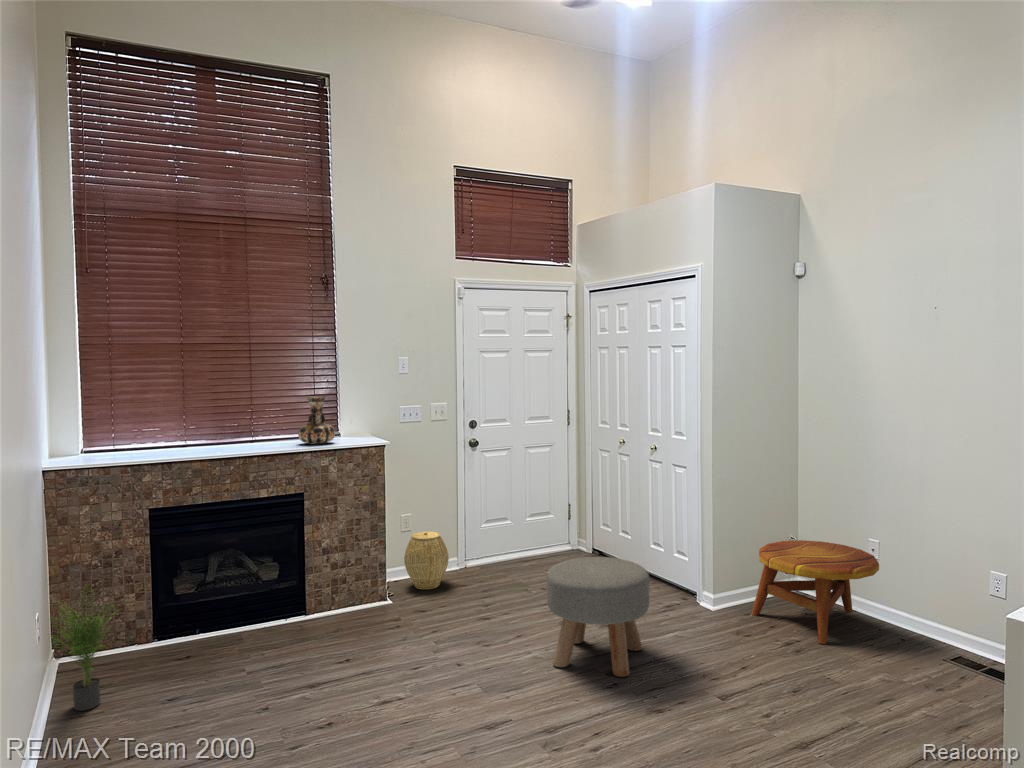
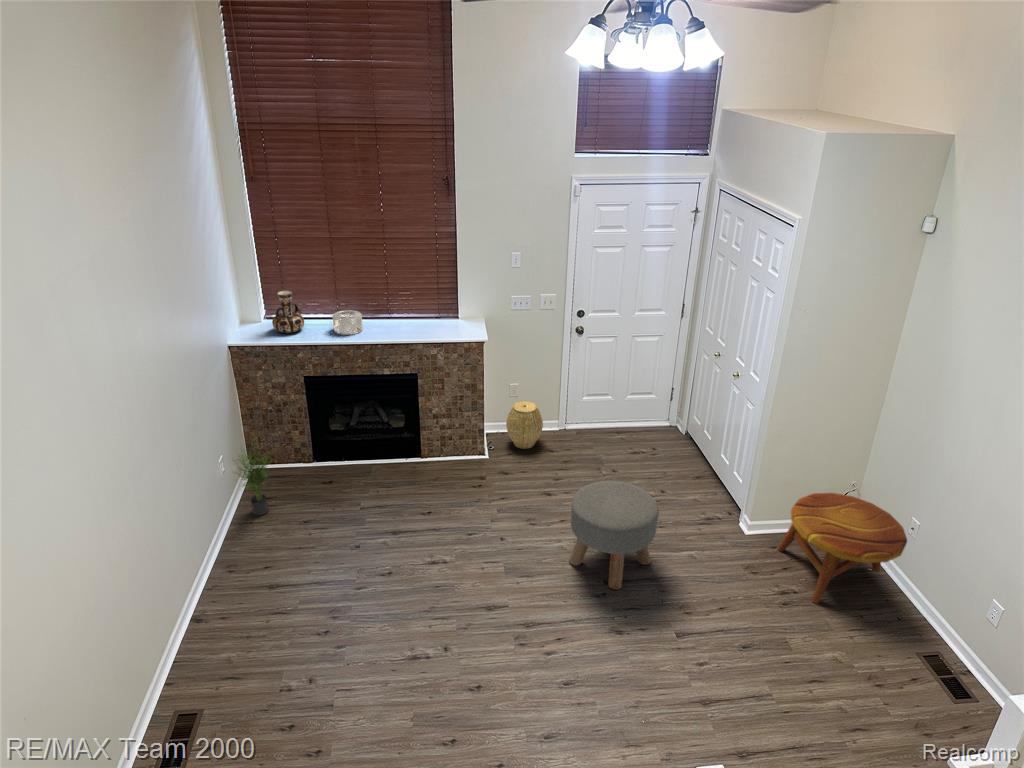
decorative vase: present [298,396,335,444] -> present [272,290,304,333]
decorative bowl: none [188,427,227,452] -> present [332,310,363,335]

